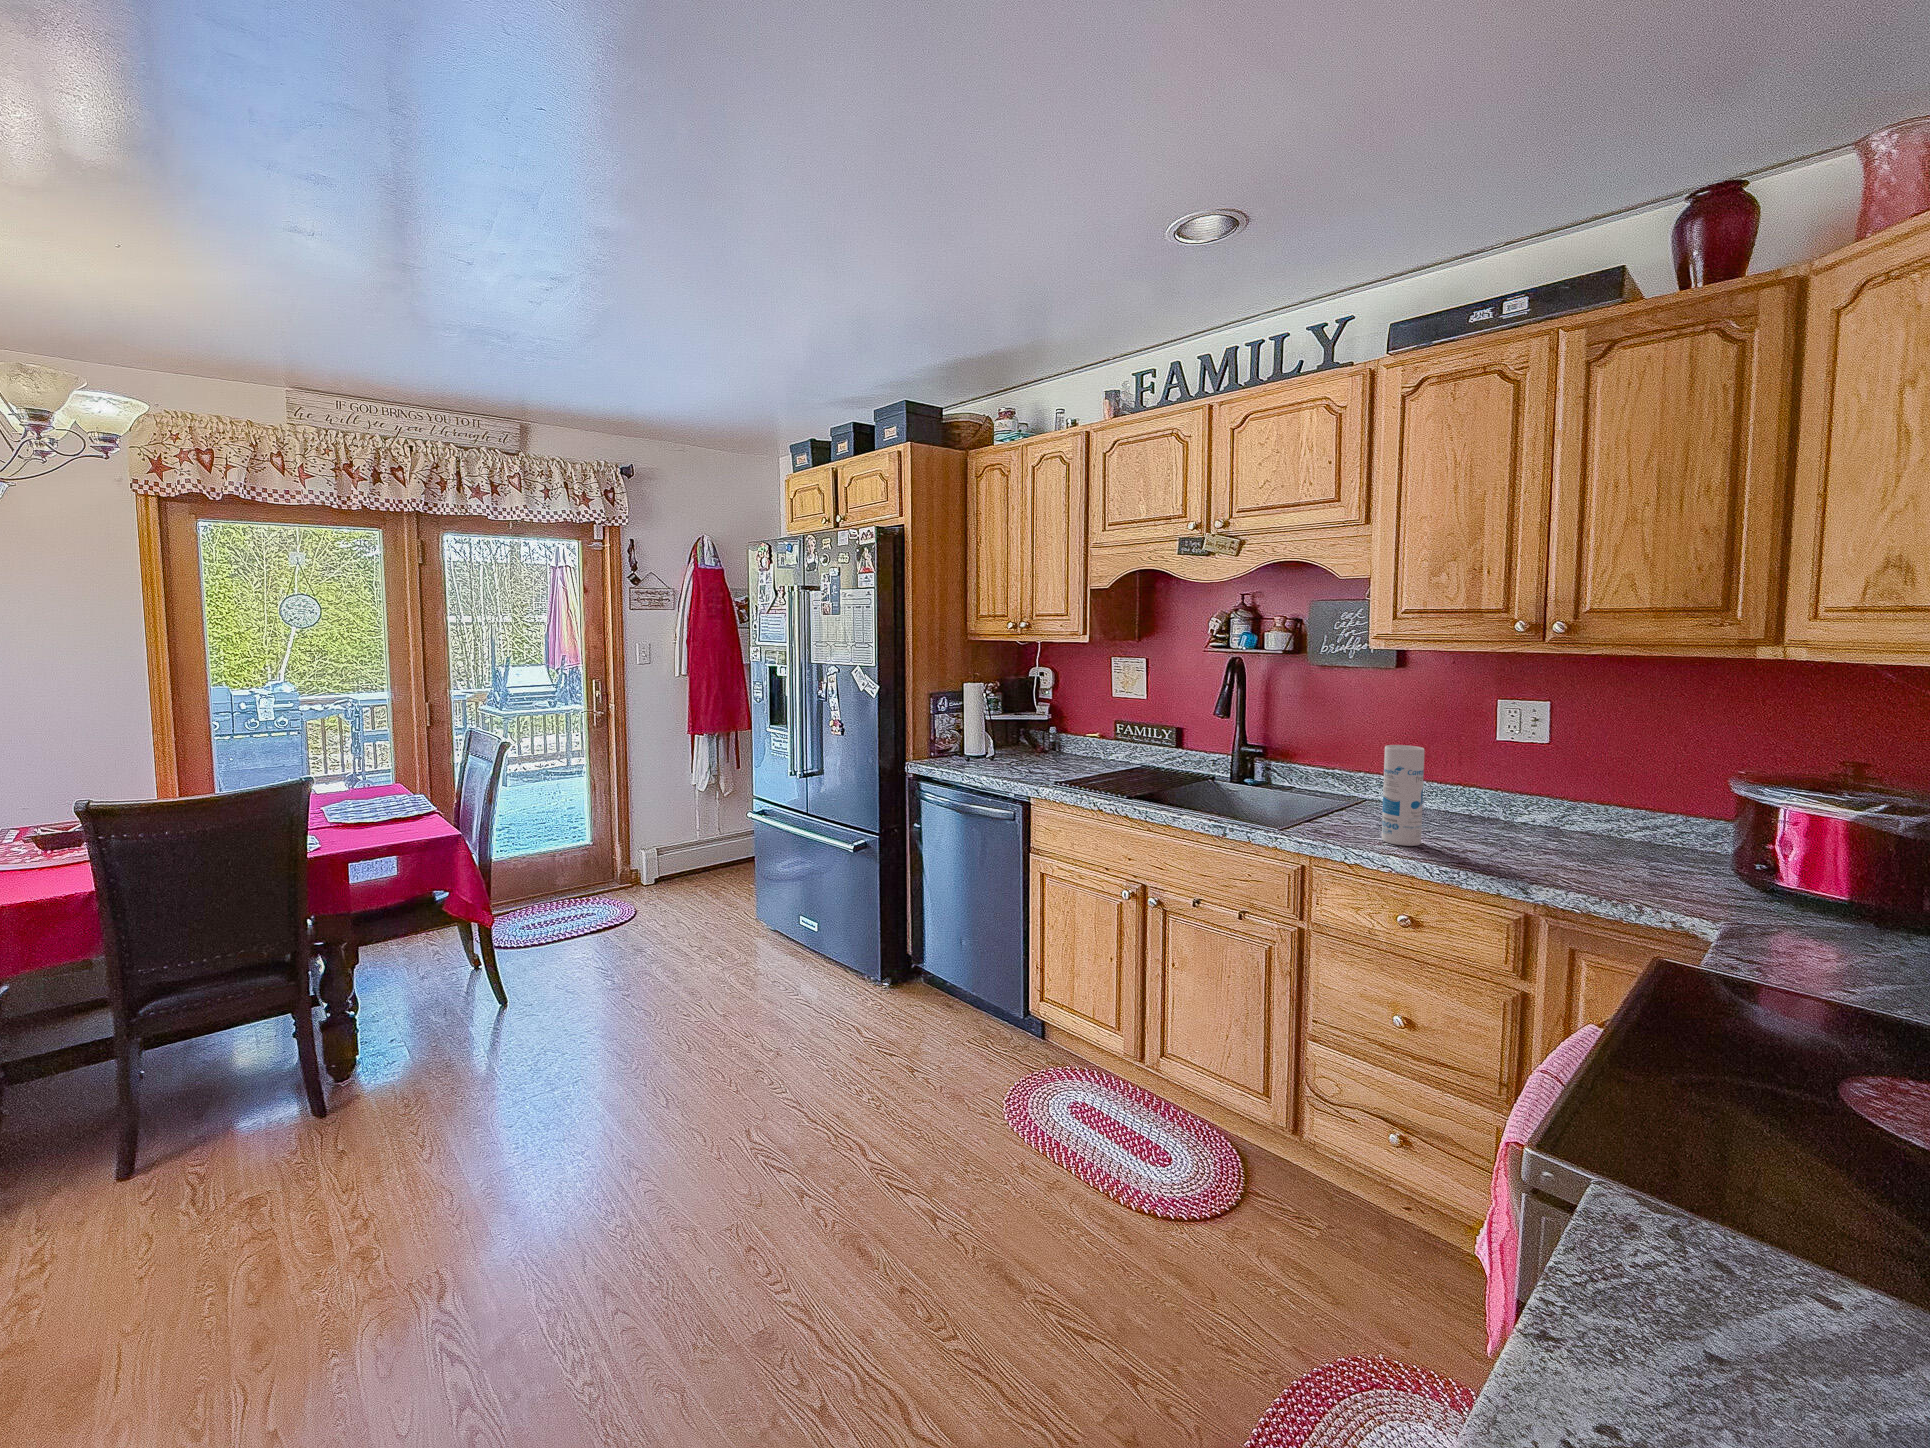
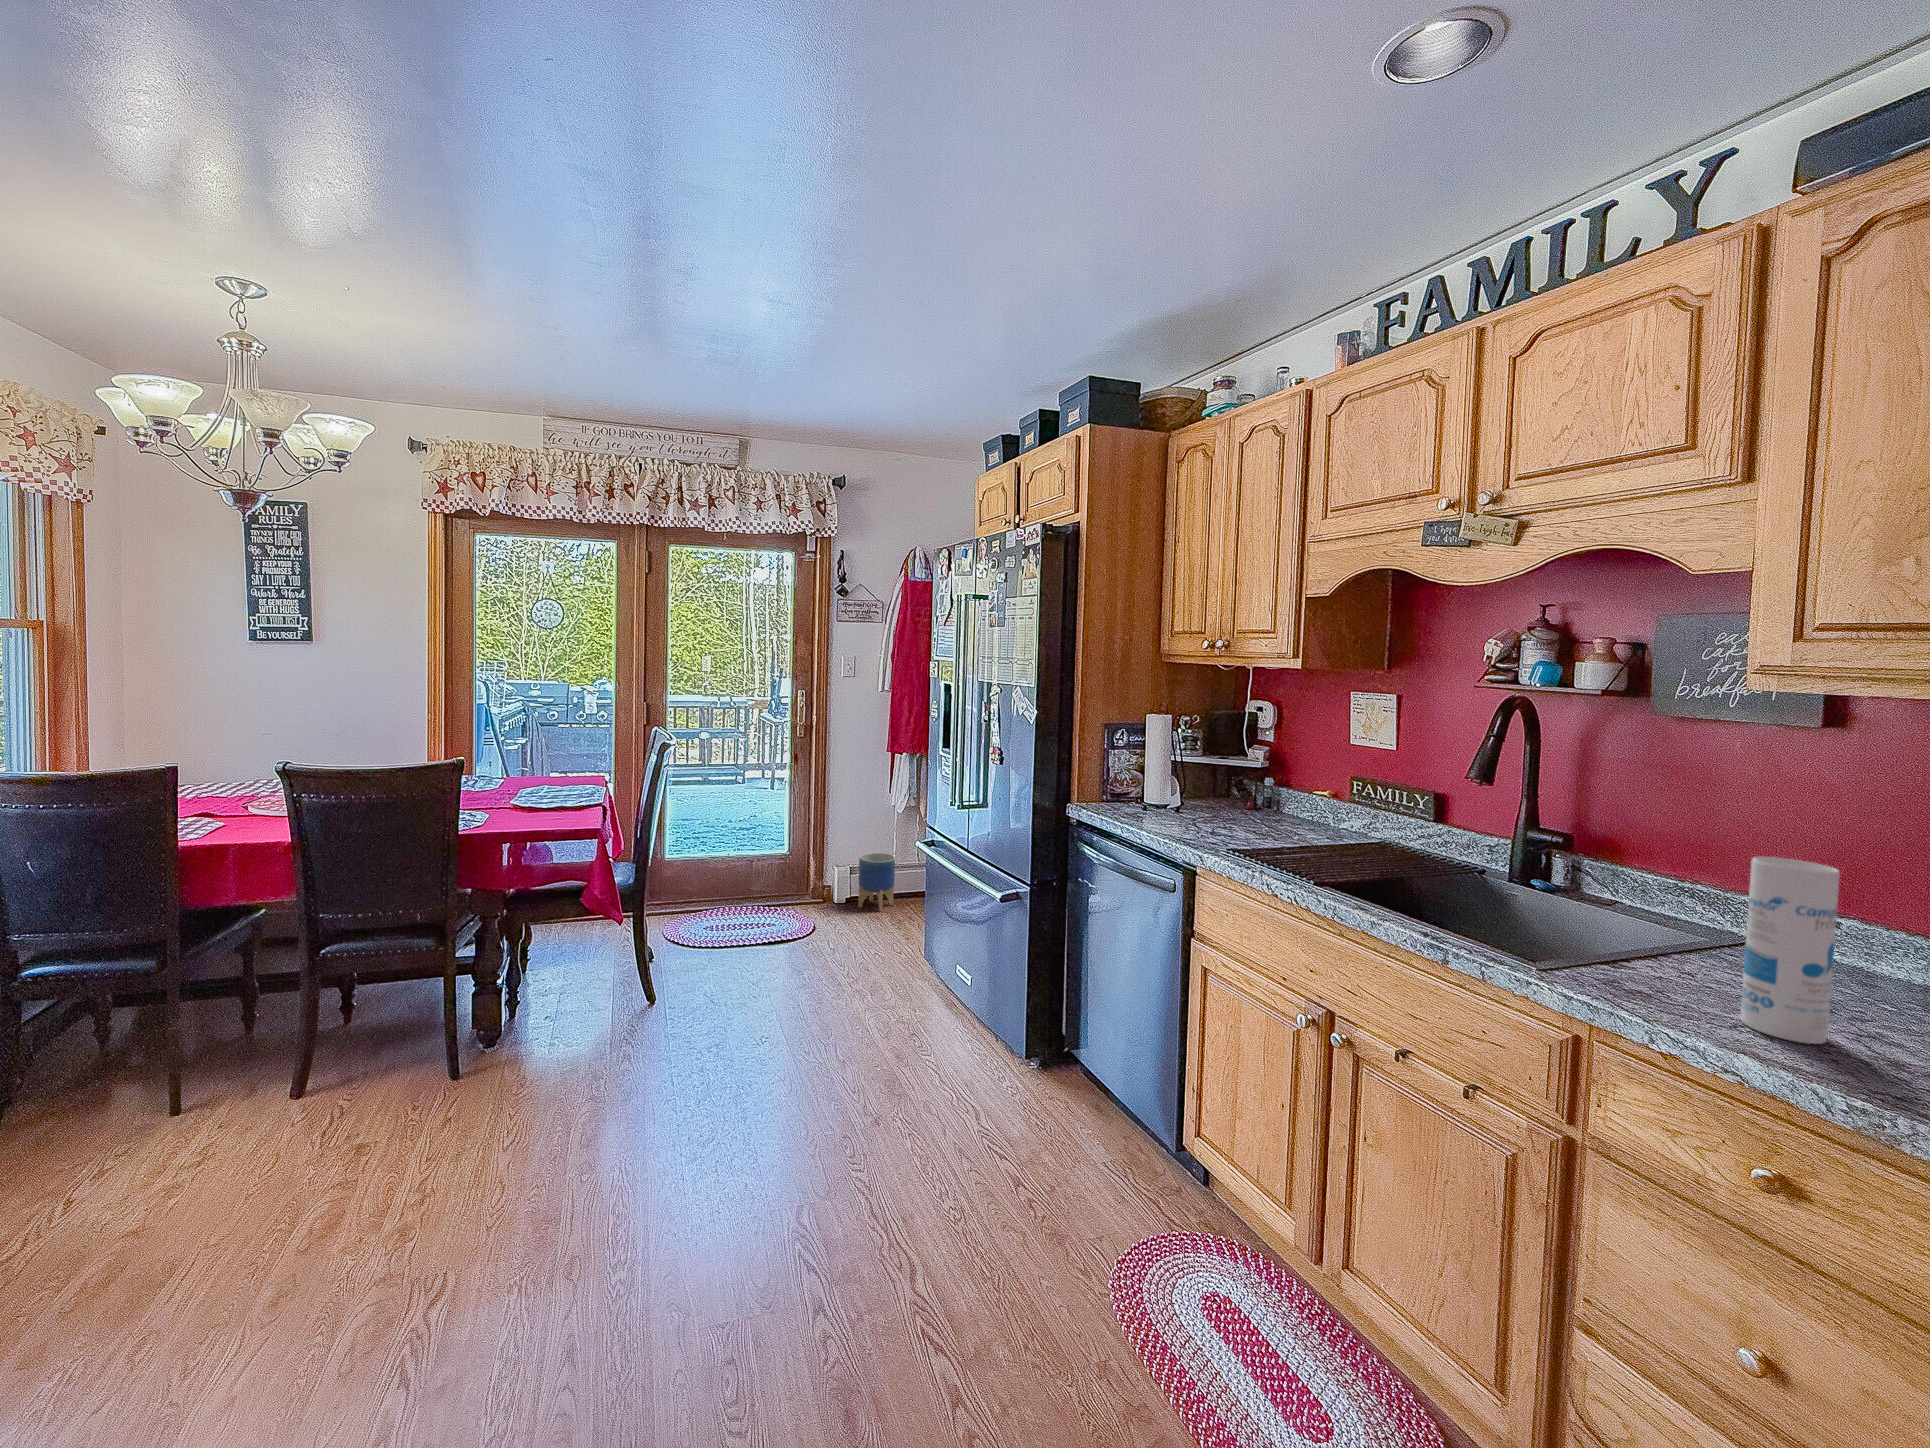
planter: none [668,831,704,885] -> present [858,853,895,911]

